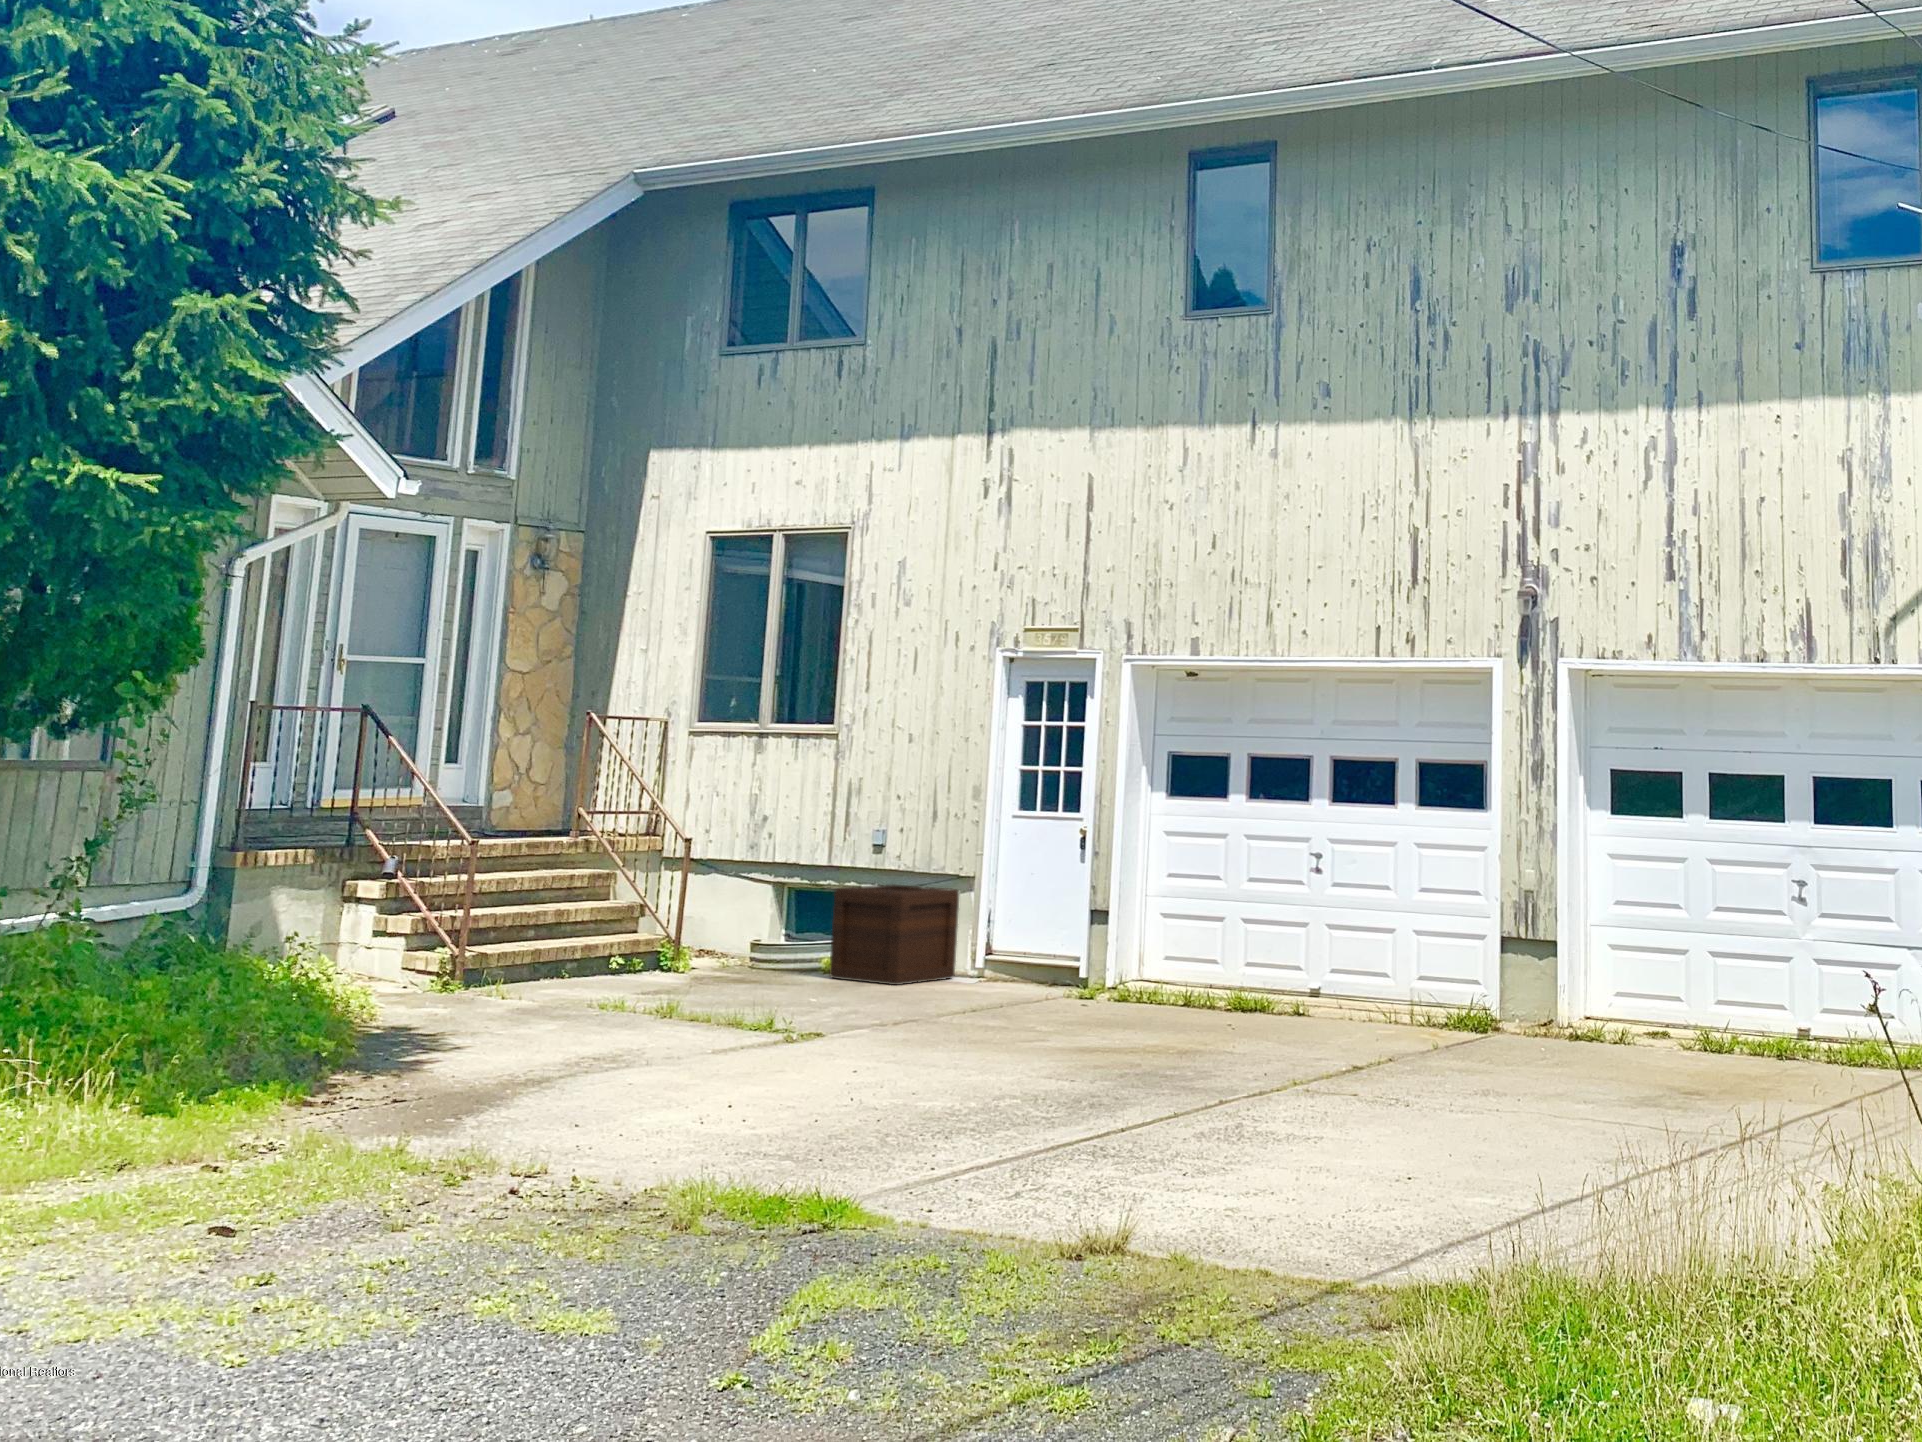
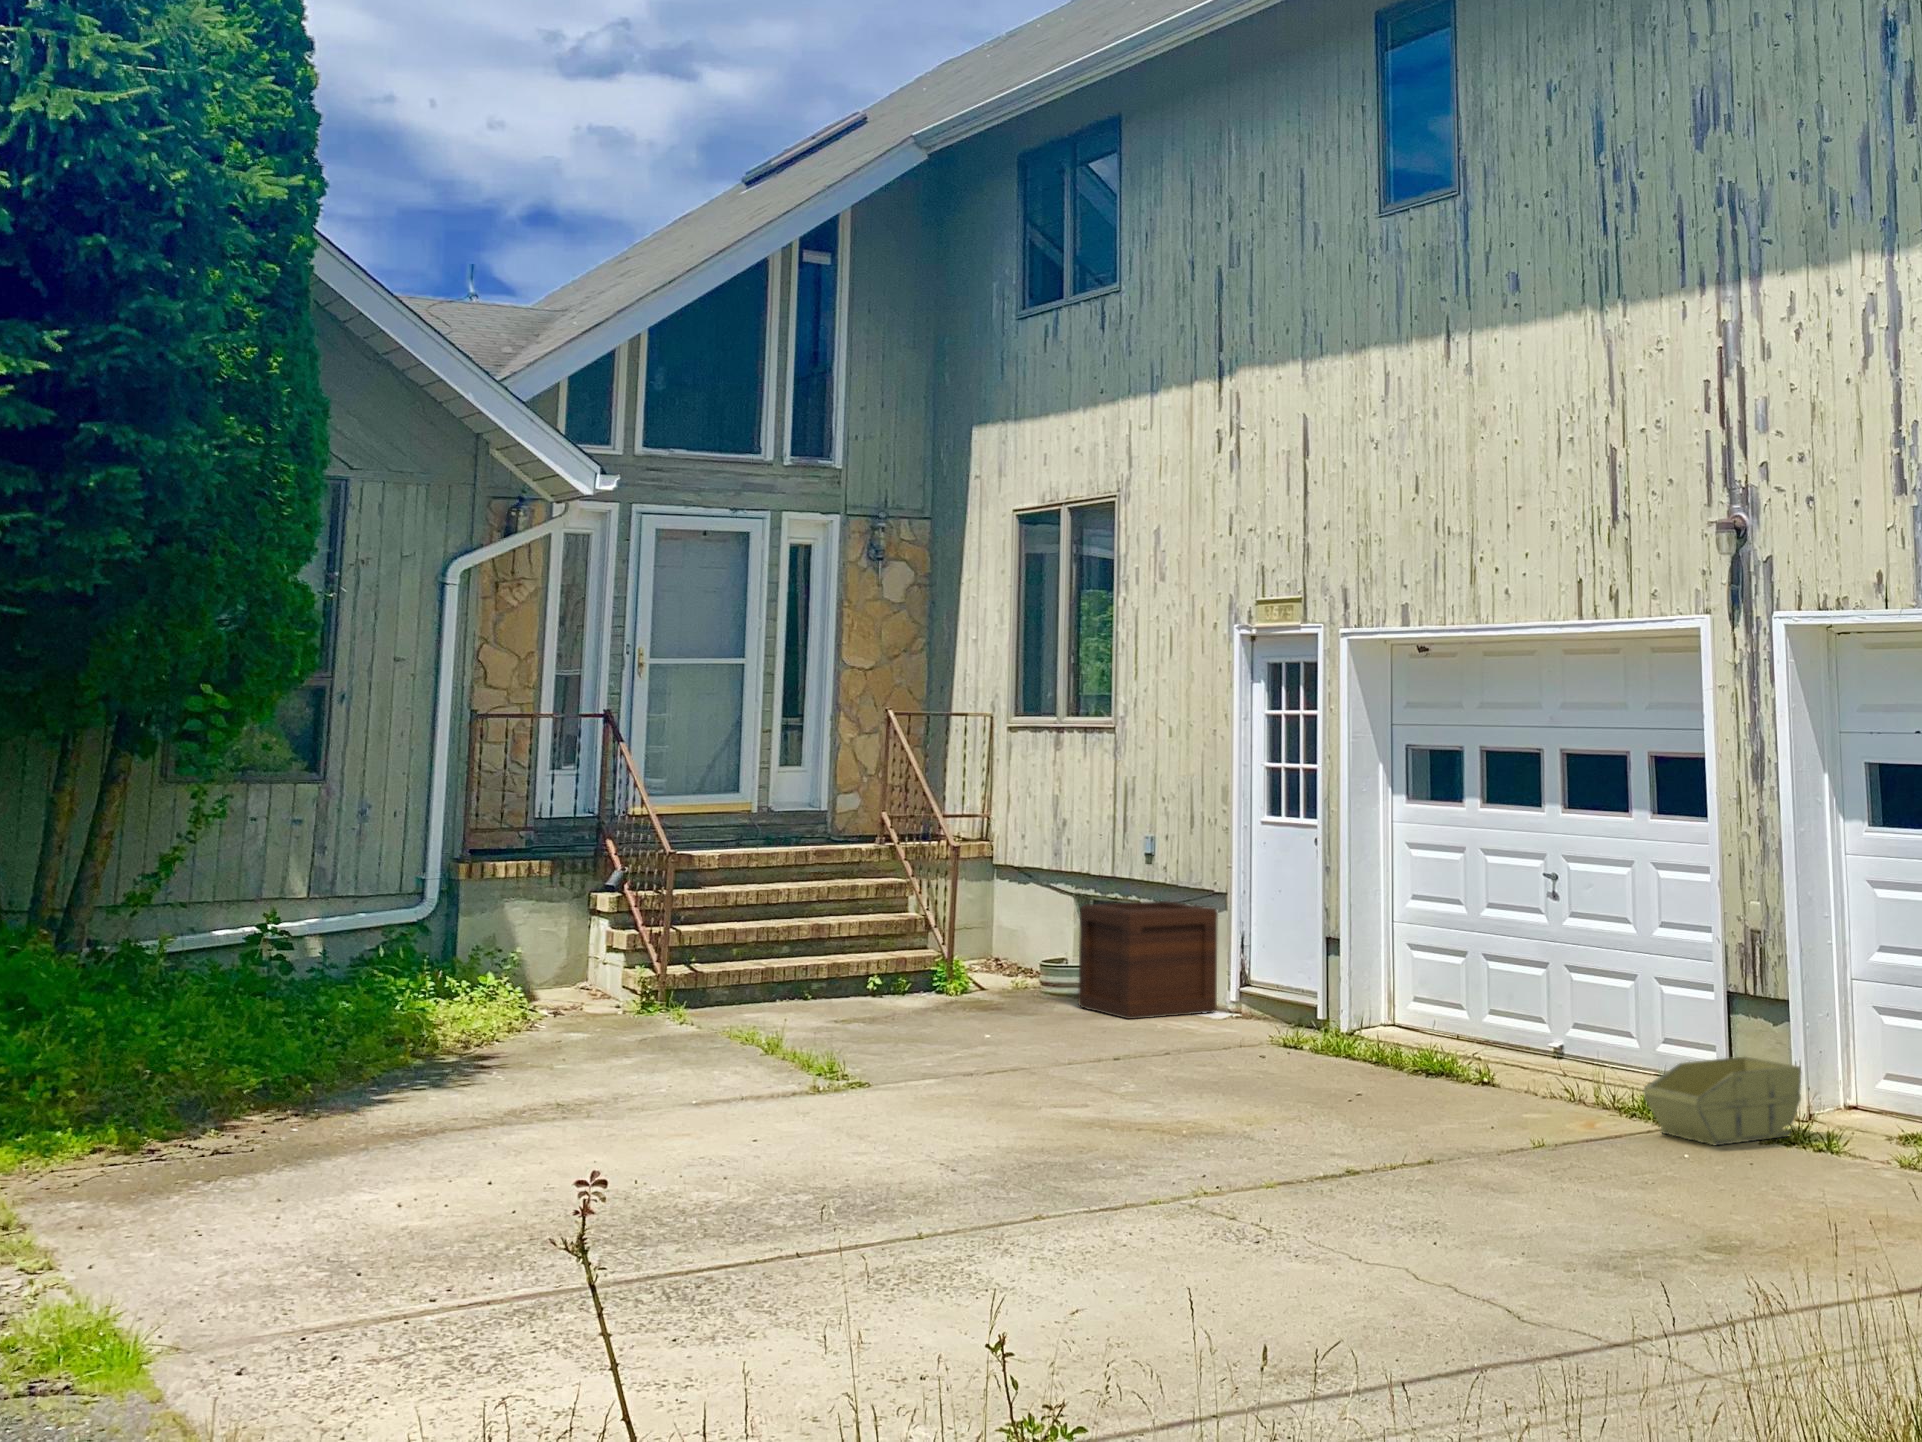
storage bin: none [1470,985,1567,1046] -> present [1644,1057,1801,1145]

